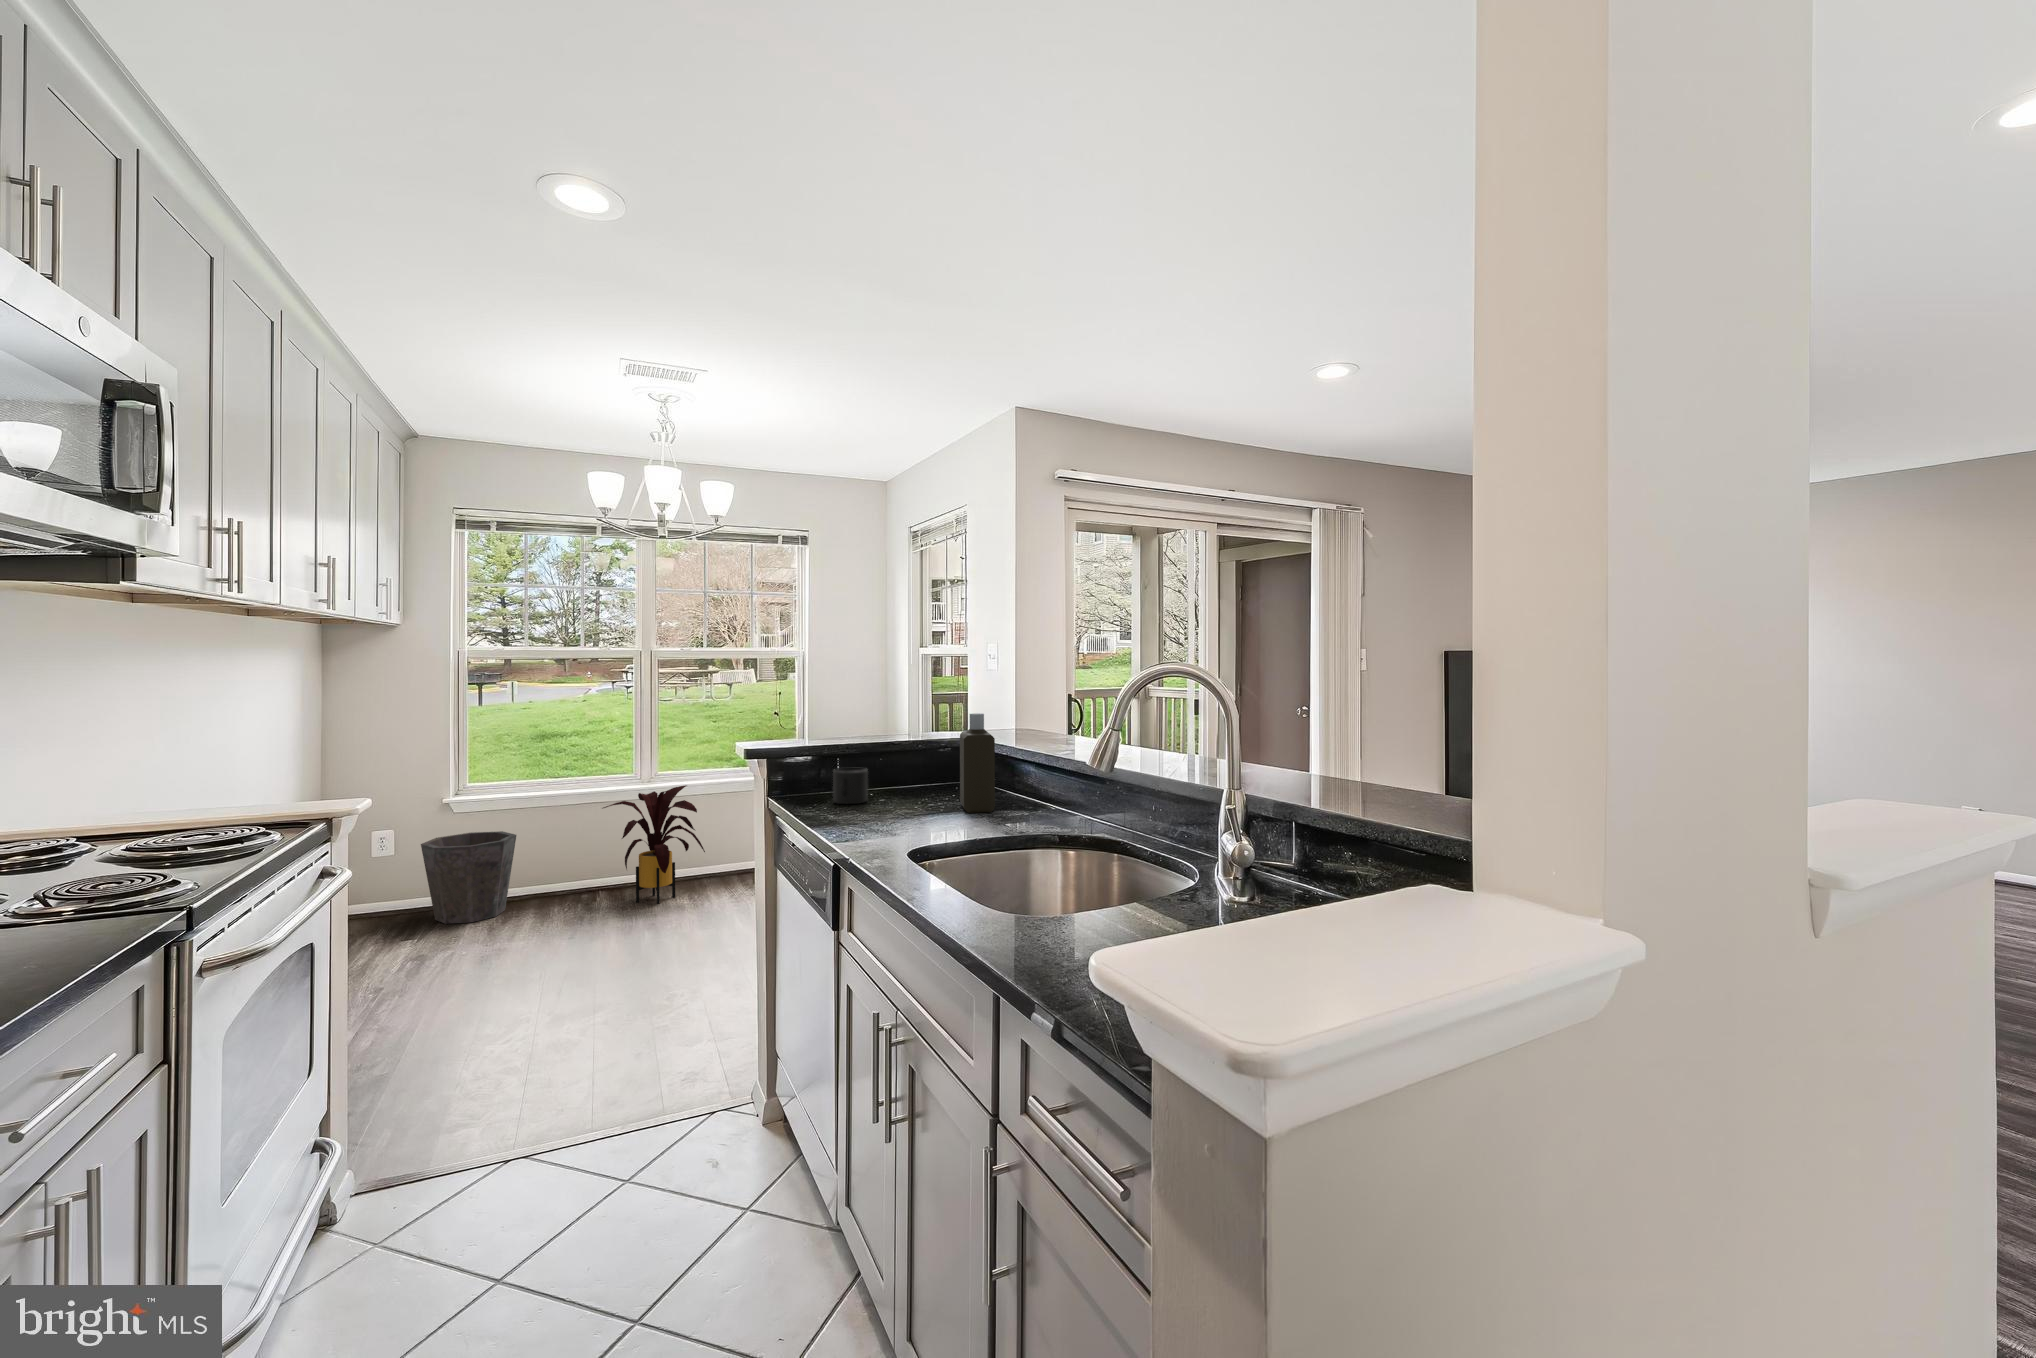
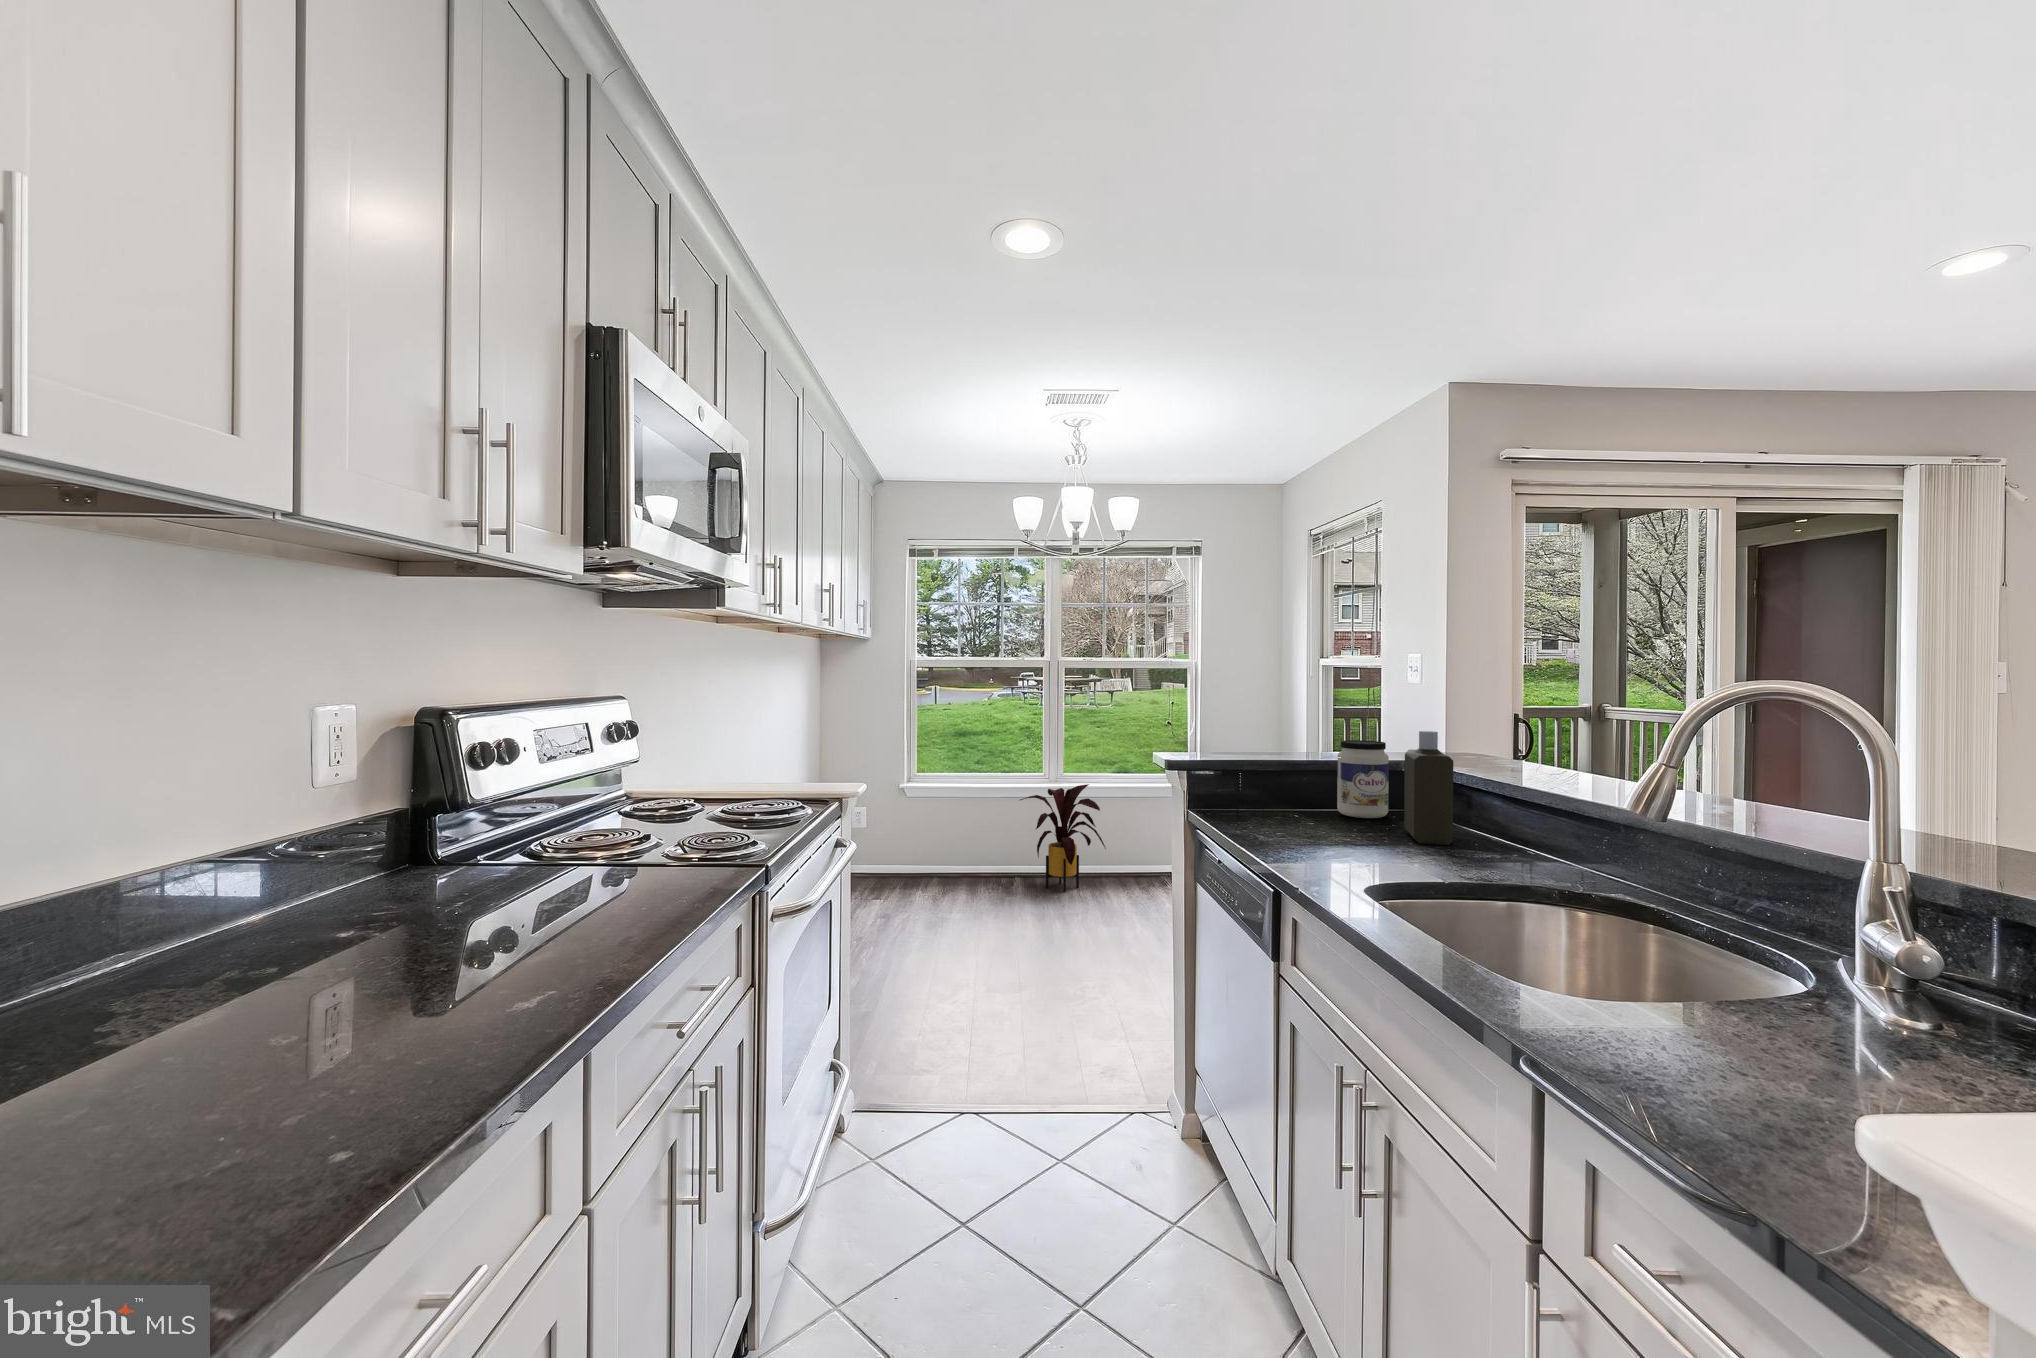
jar: none [909,725,952,795] -> present [1337,740,1389,818]
mug: present [833,767,868,804] -> none [1257,782,1294,821]
waste bin: present [421,831,516,924] -> none [885,812,953,889]

